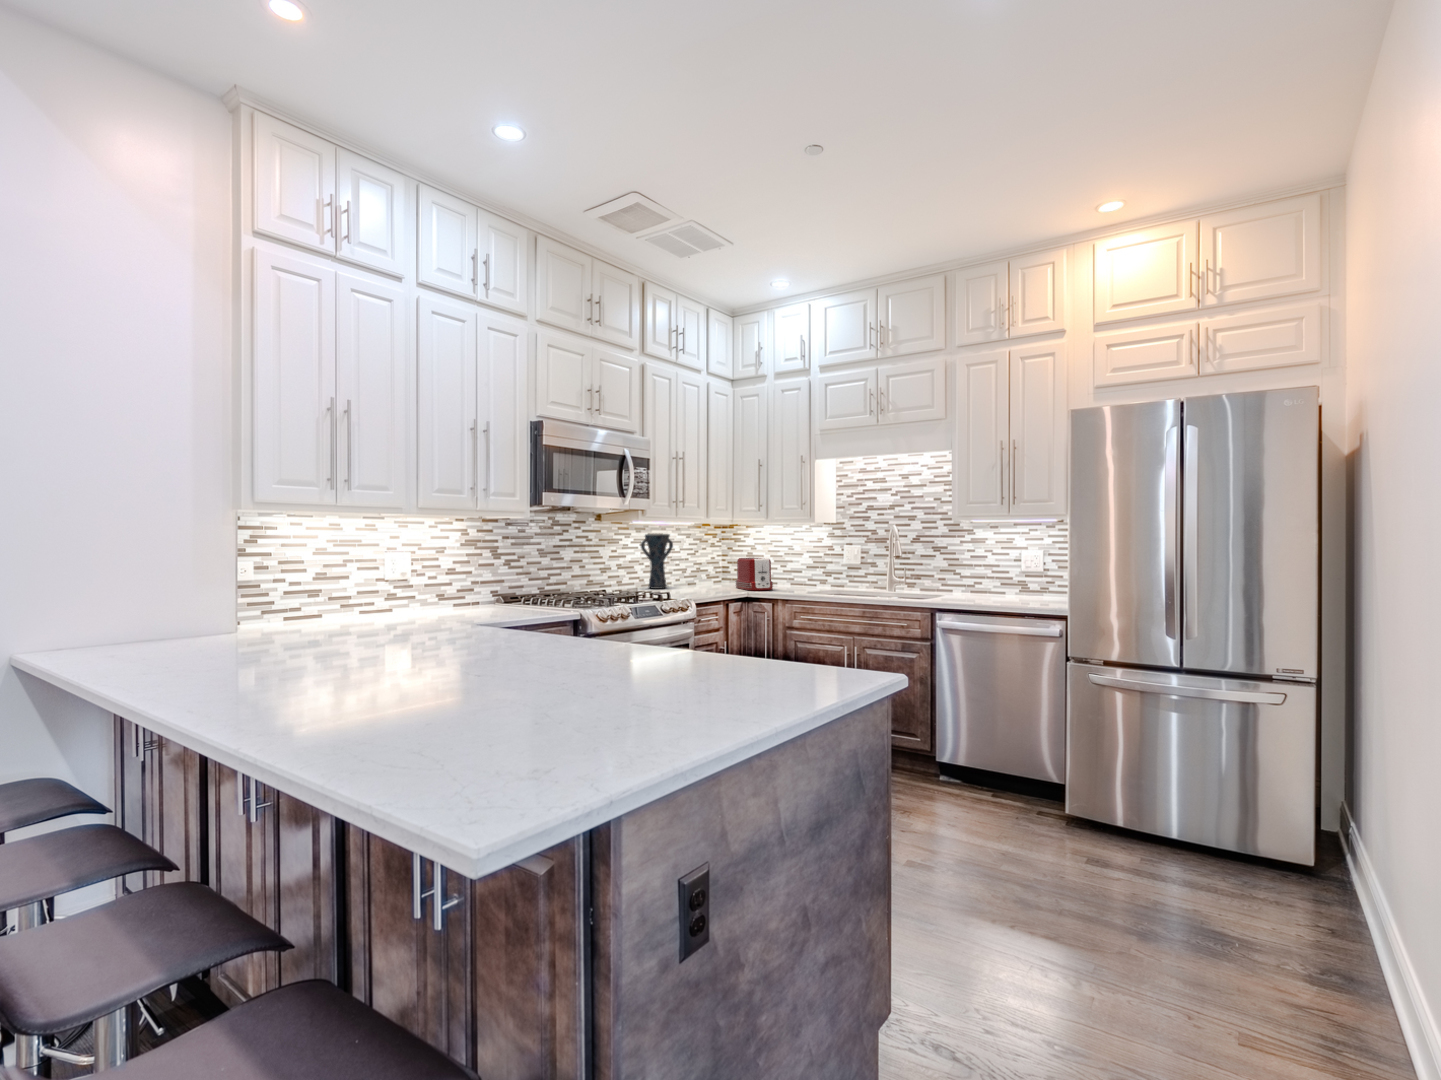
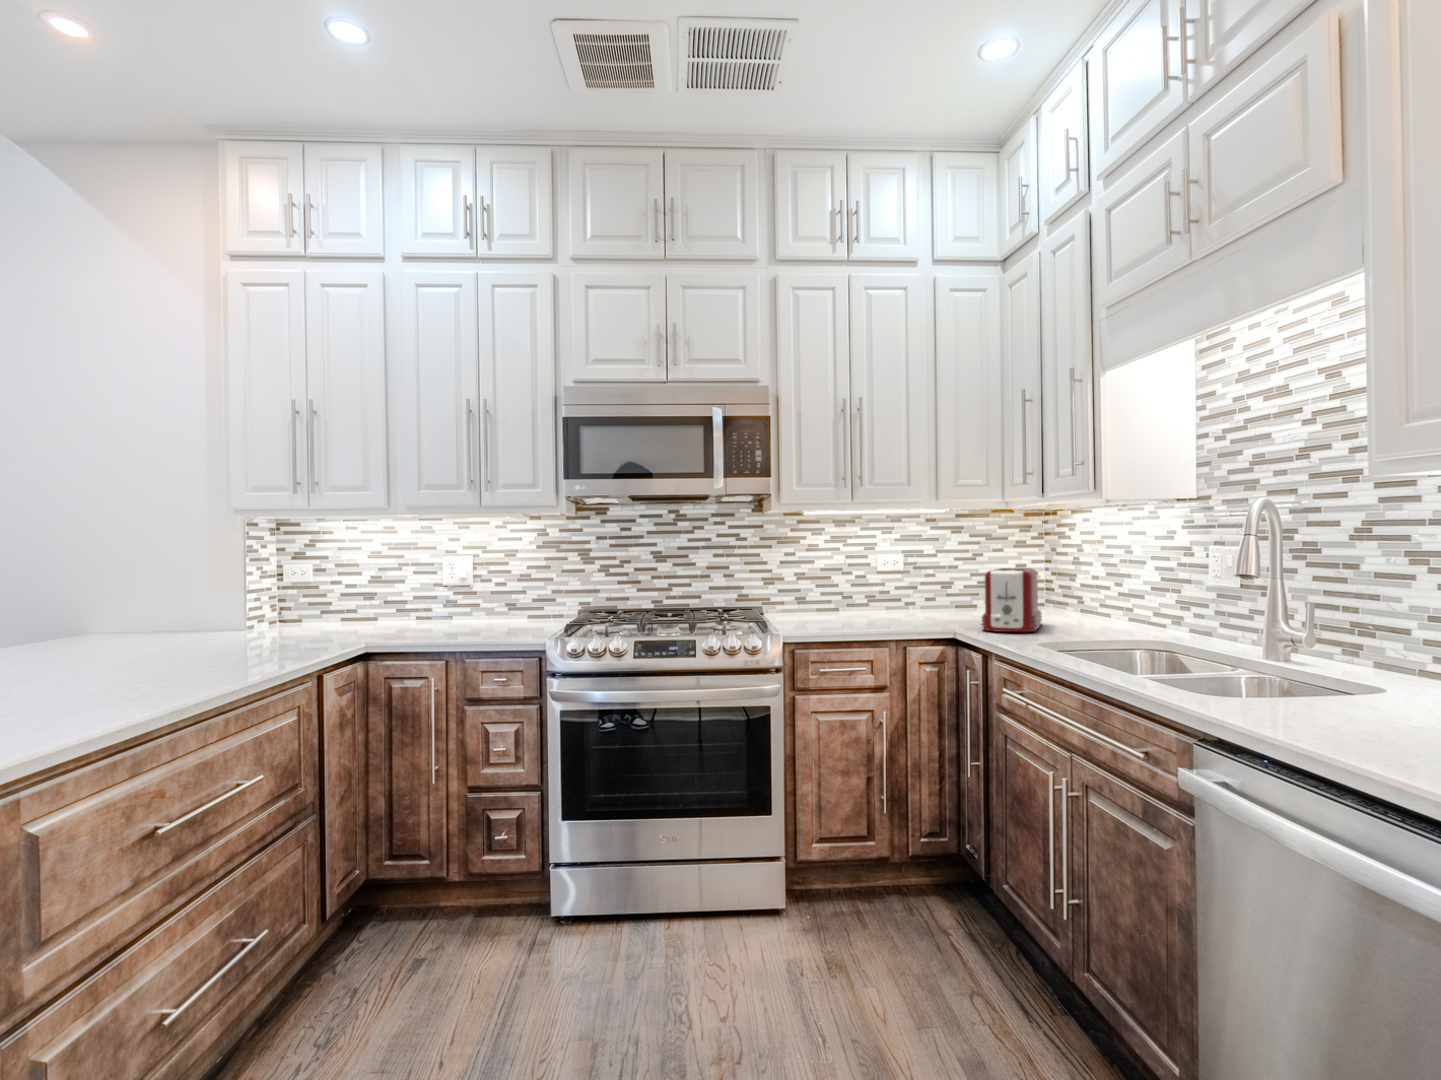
vase: present [641,534,673,589] -> none [834,526,904,615]

